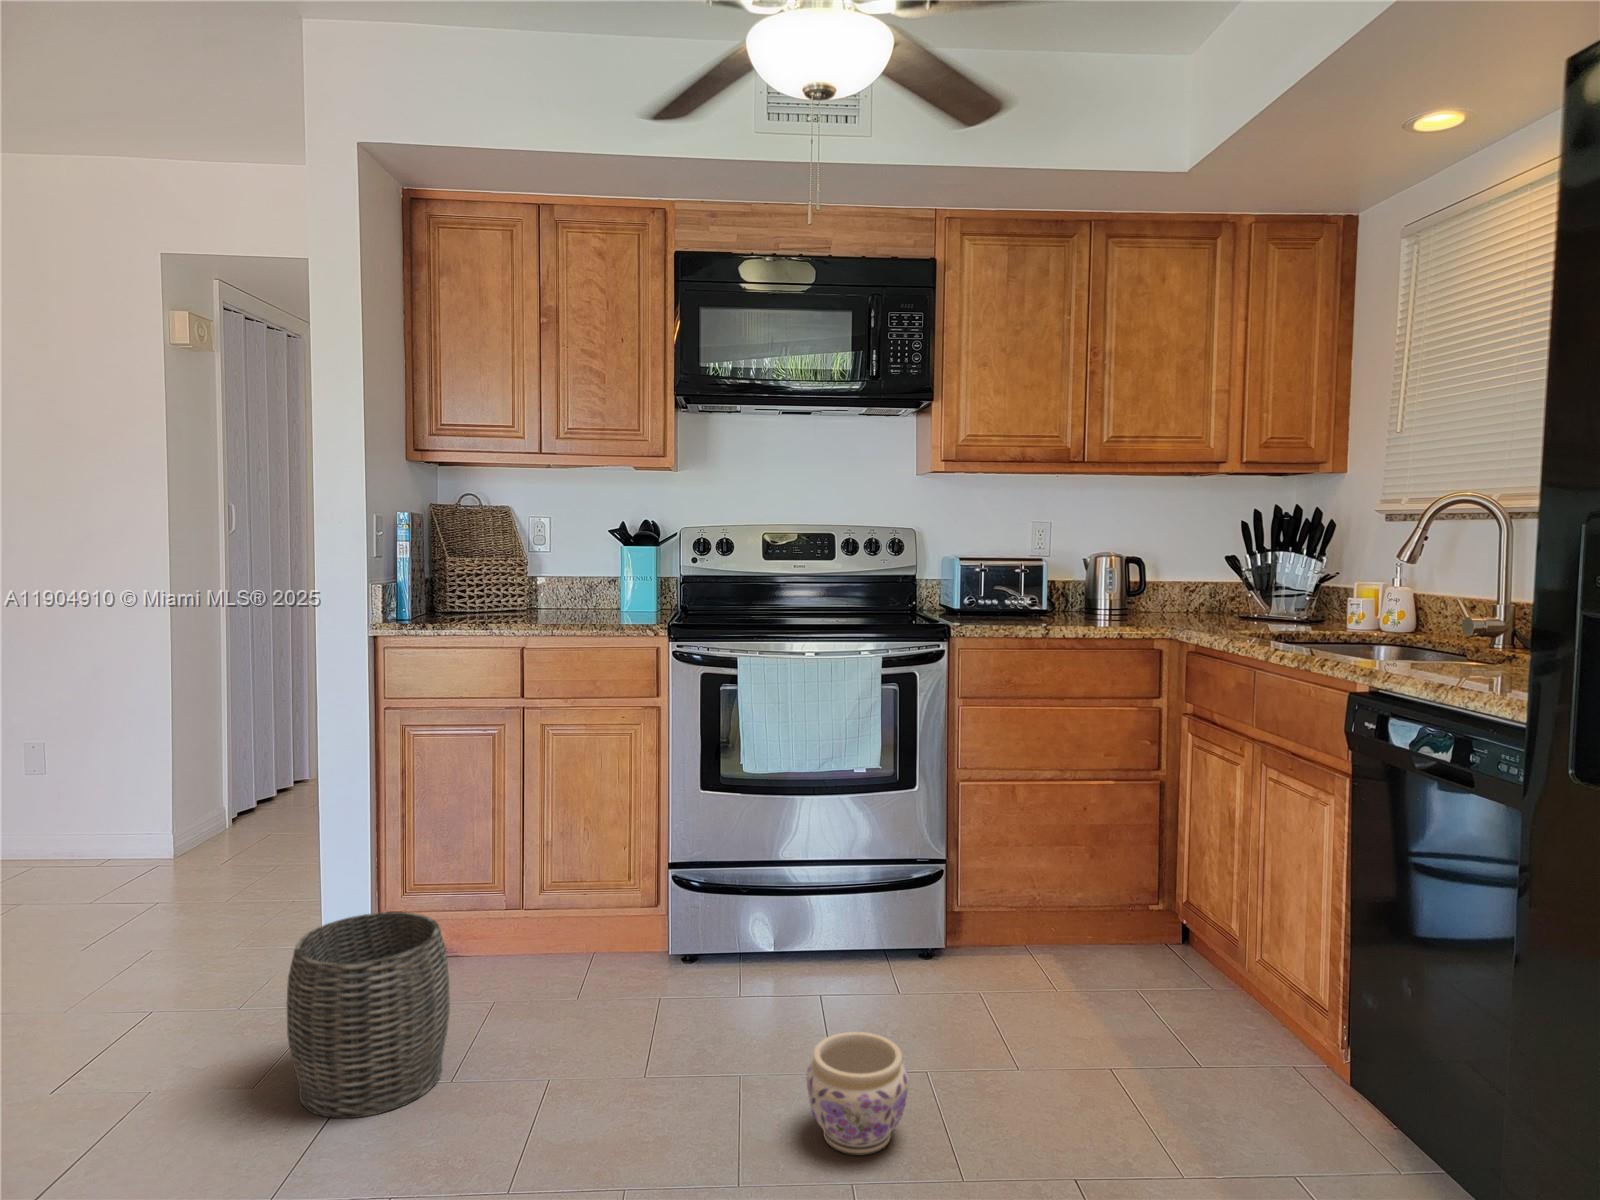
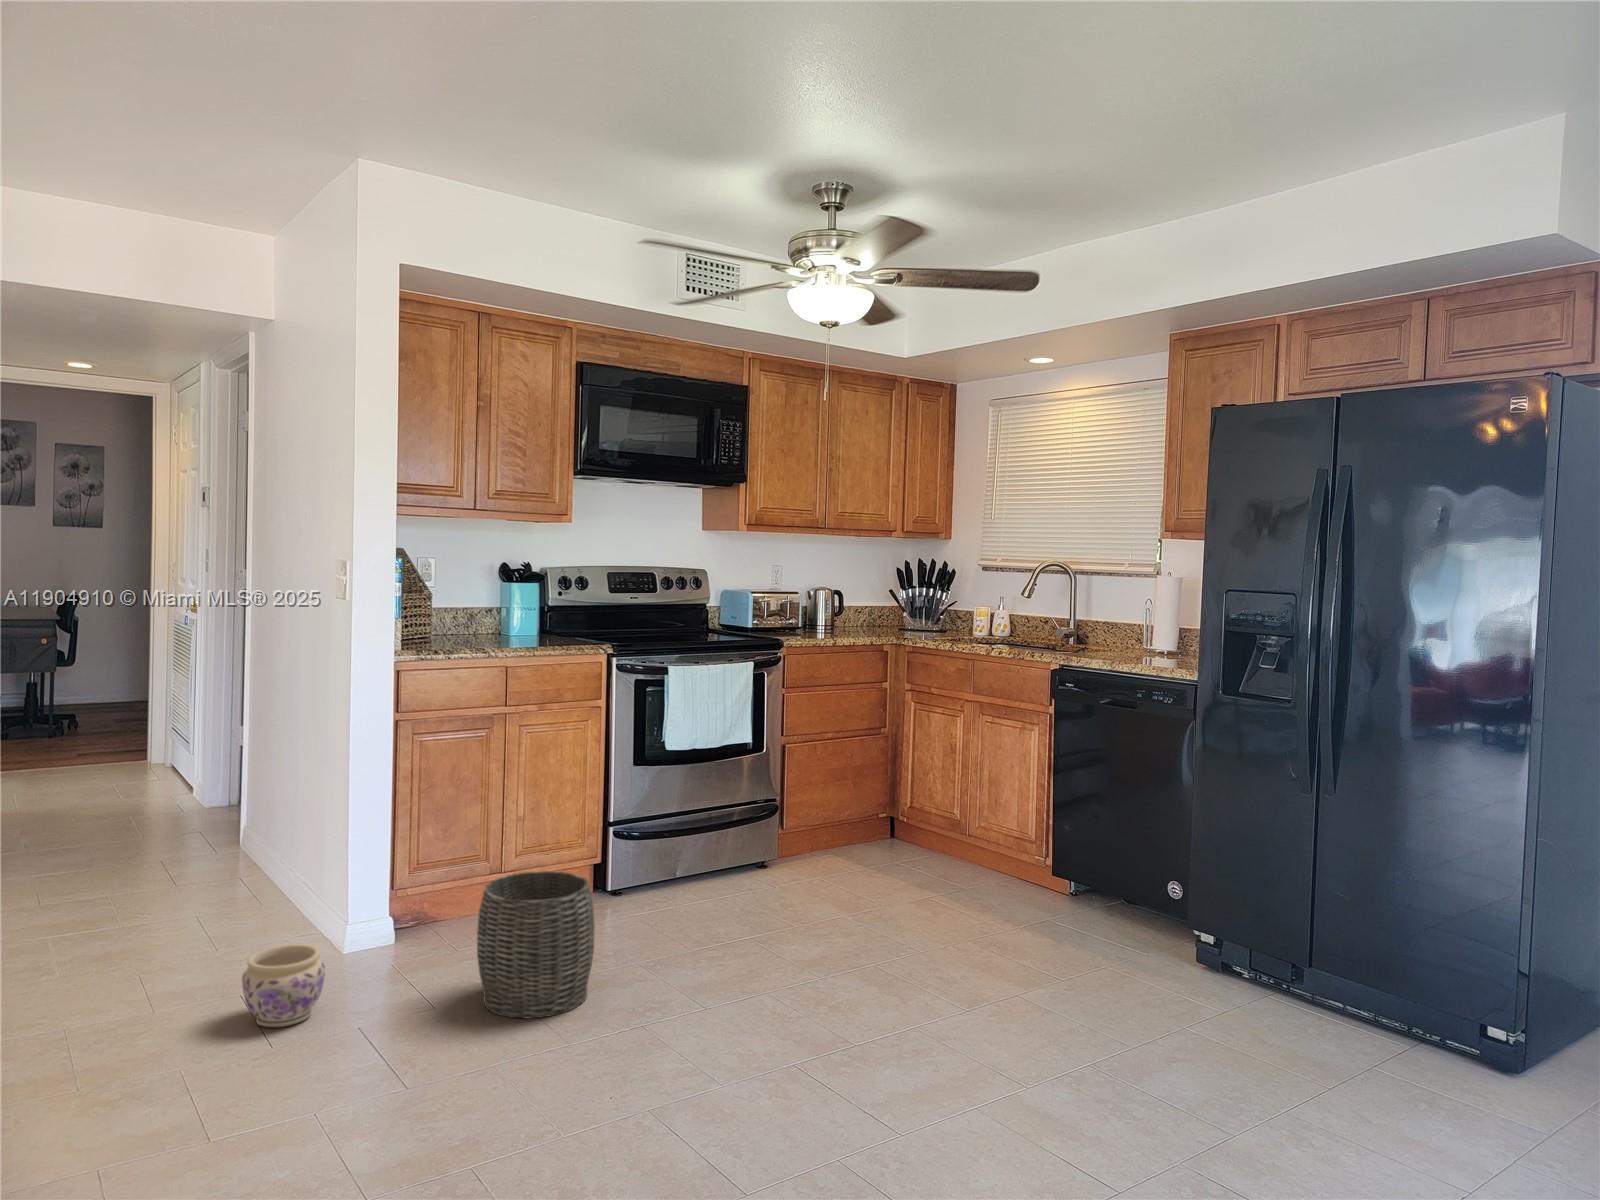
planter: present [807,1032,909,1156] -> present [242,944,325,1028]

